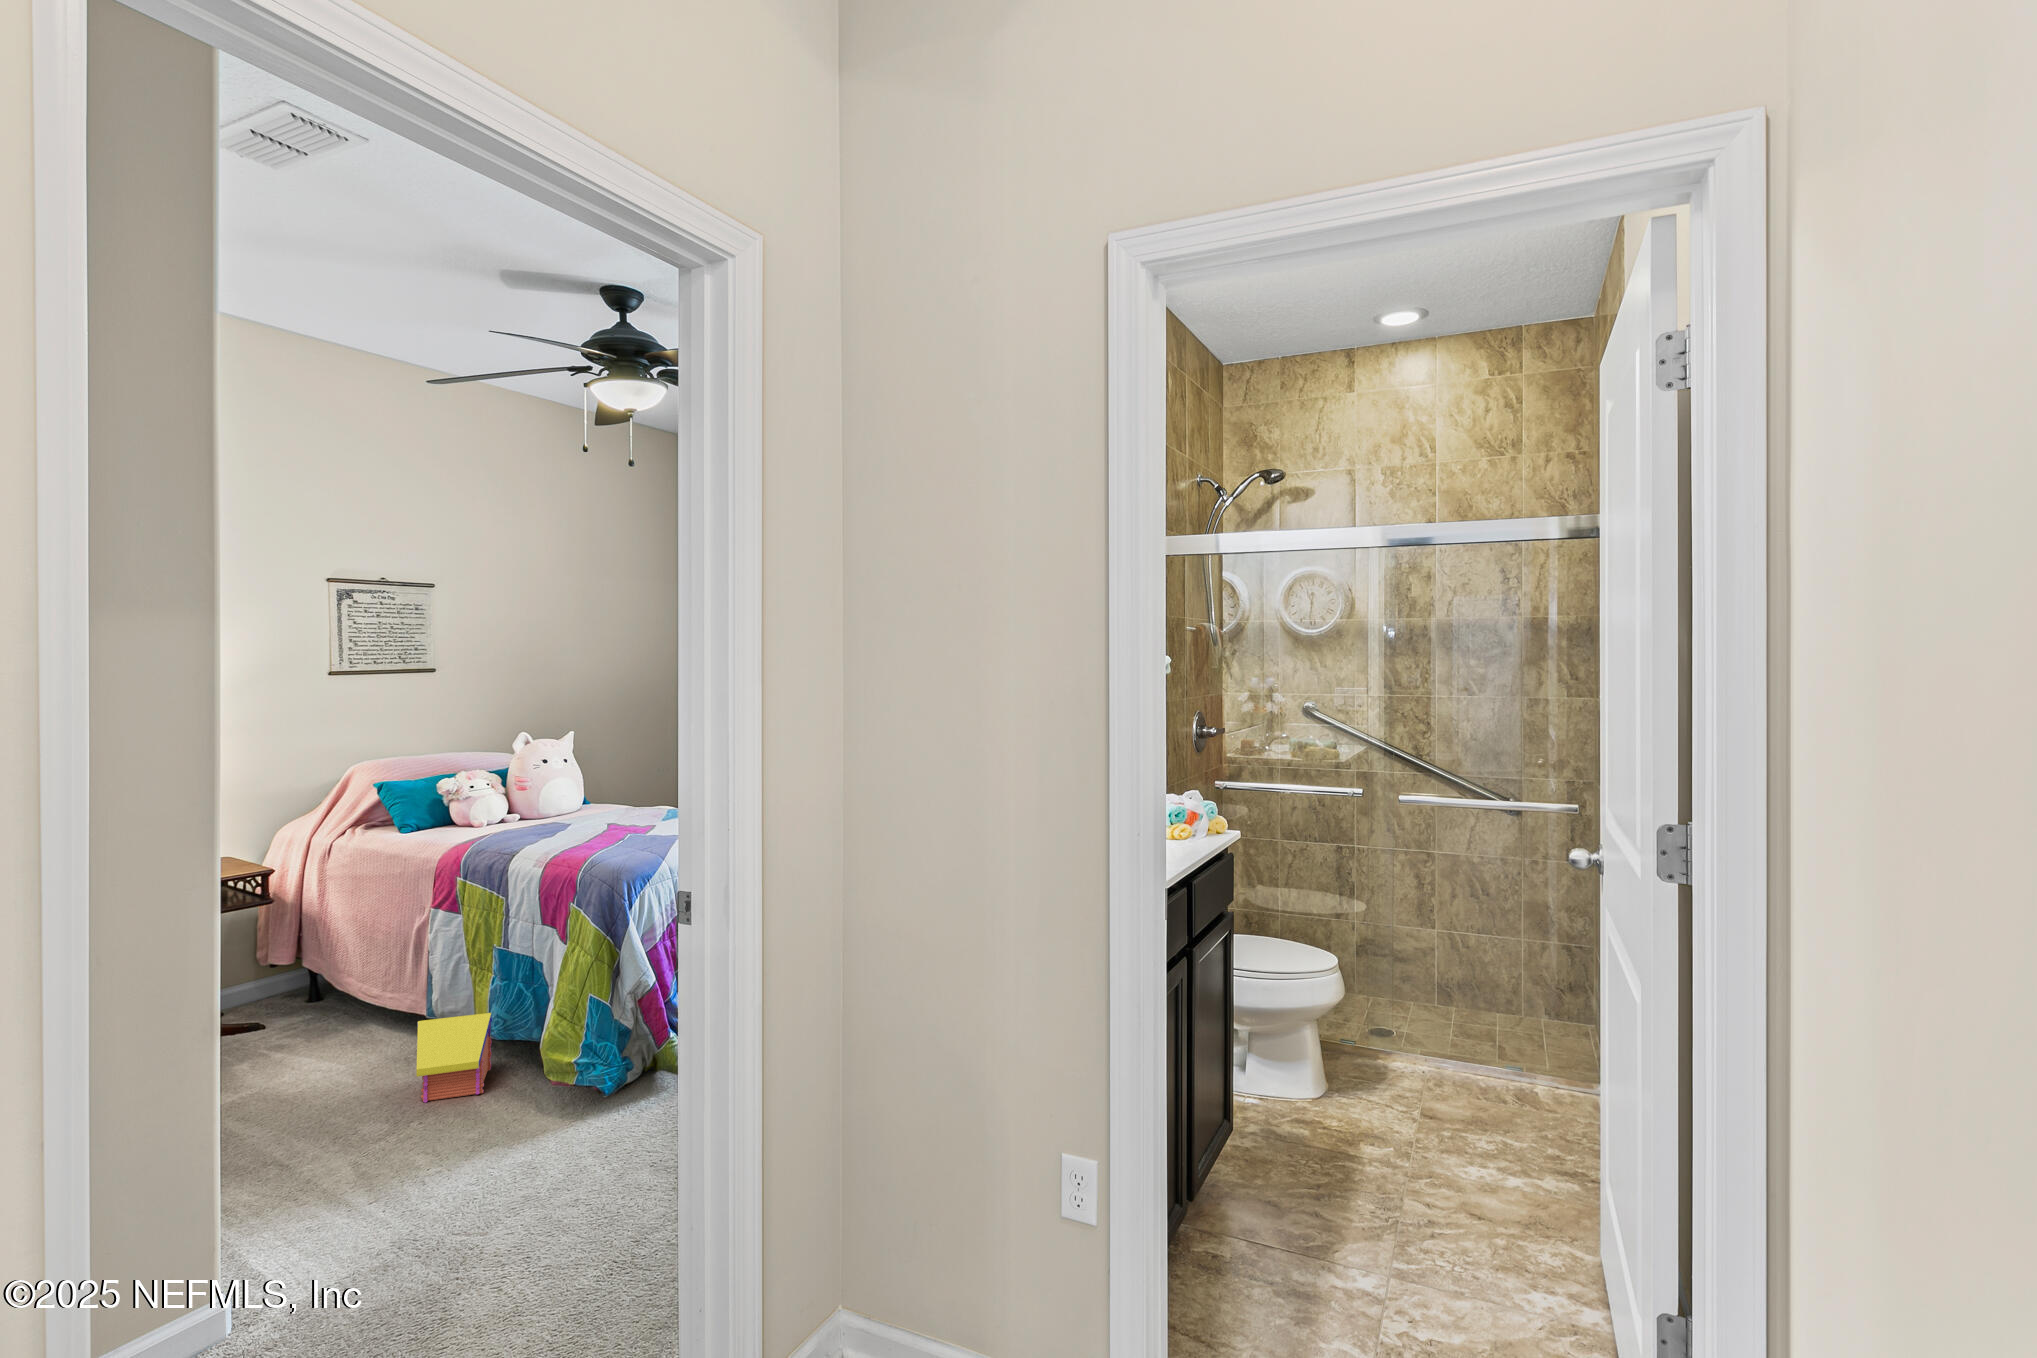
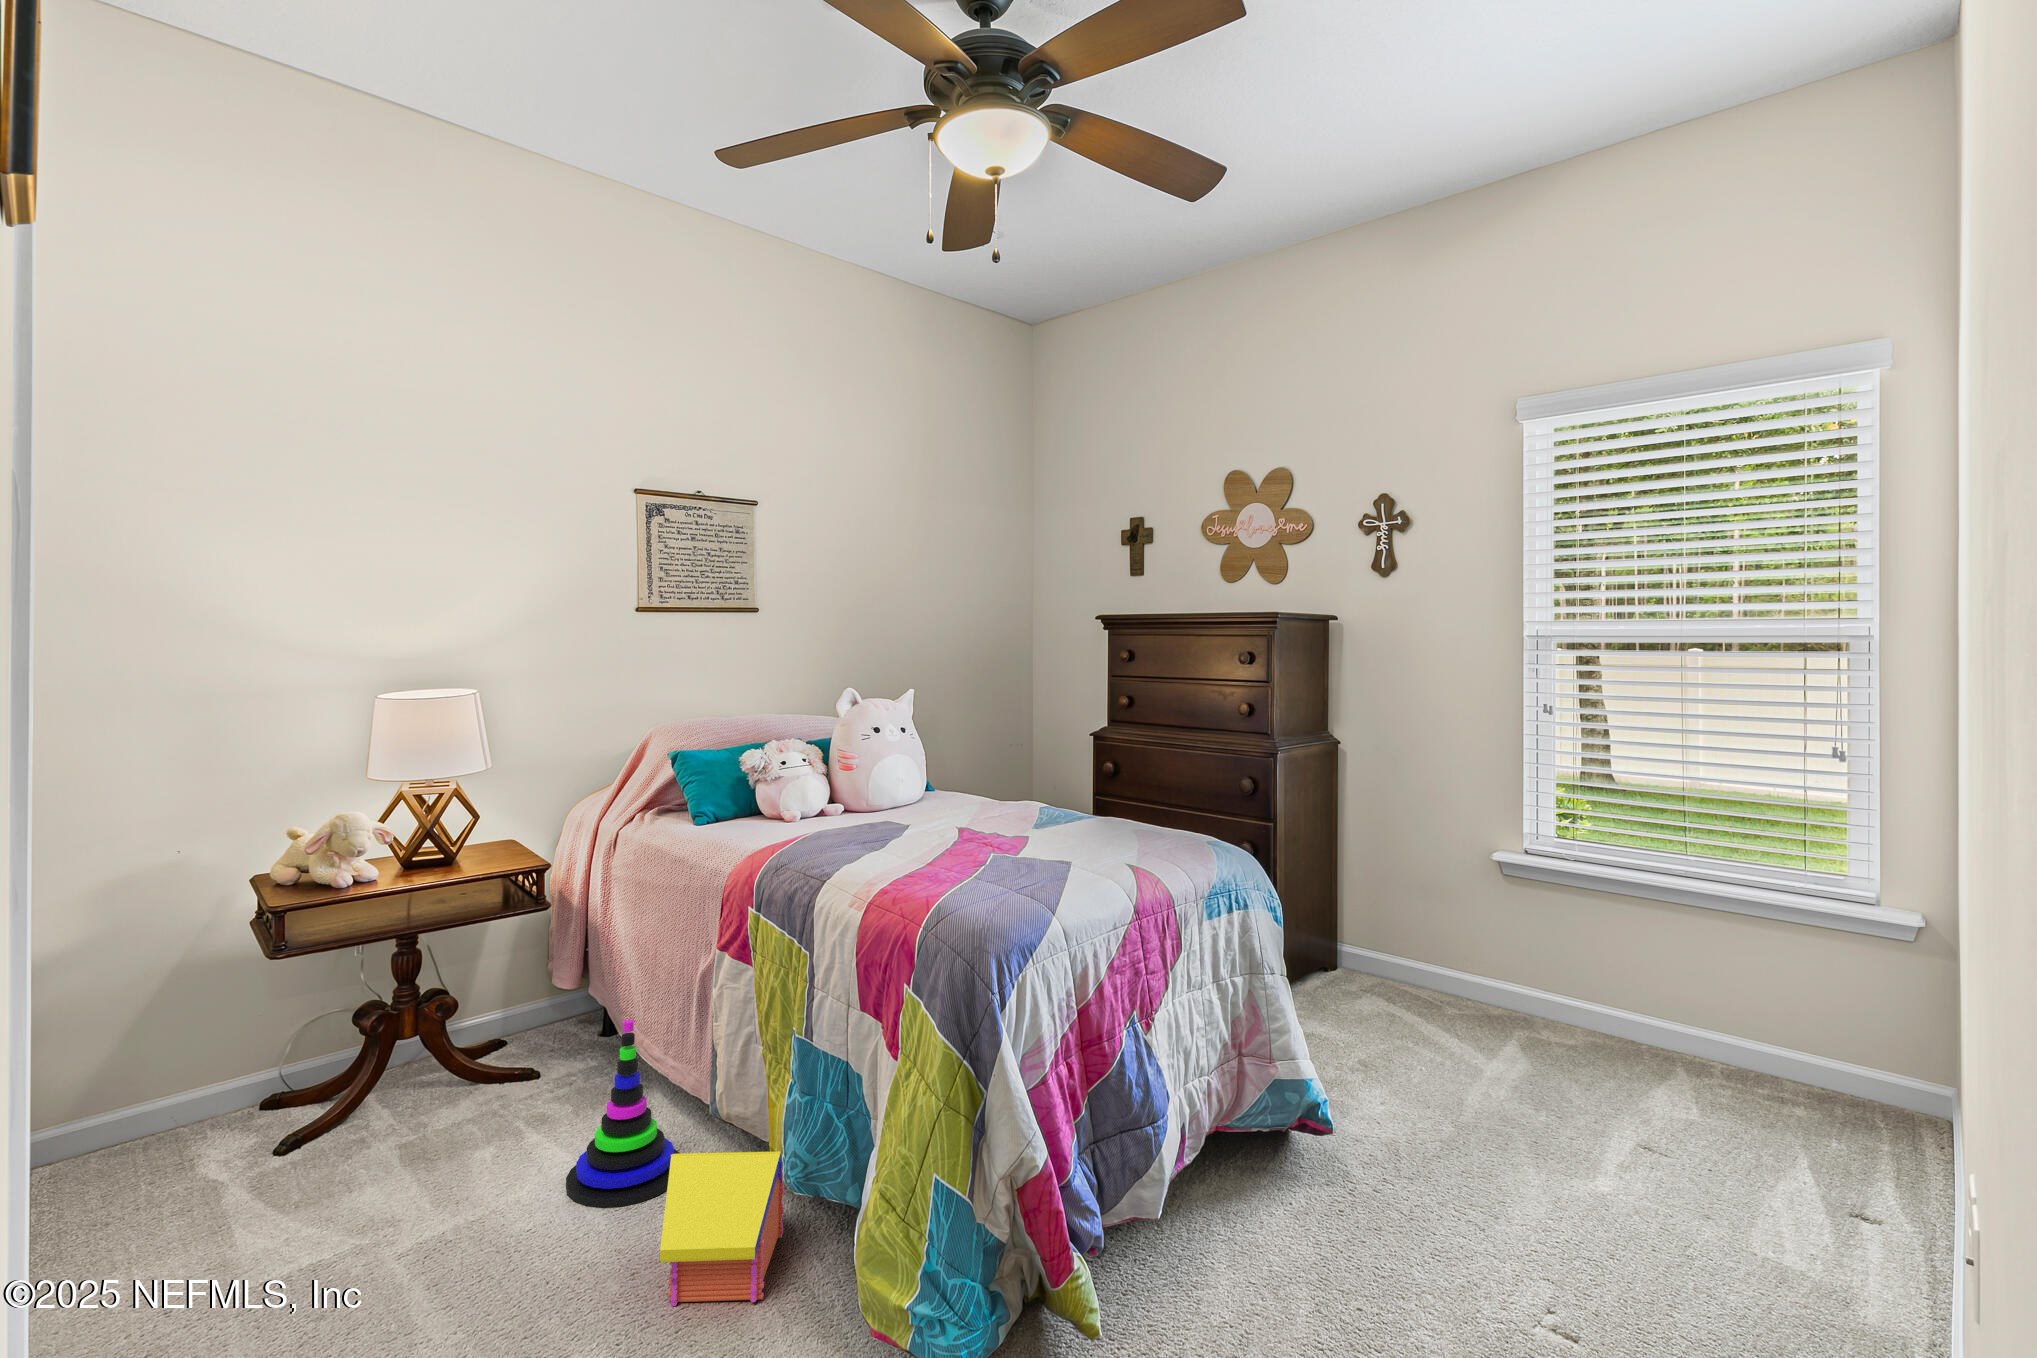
stacking toy: none [326,957,411,1075] -> present [566,1020,679,1208]

